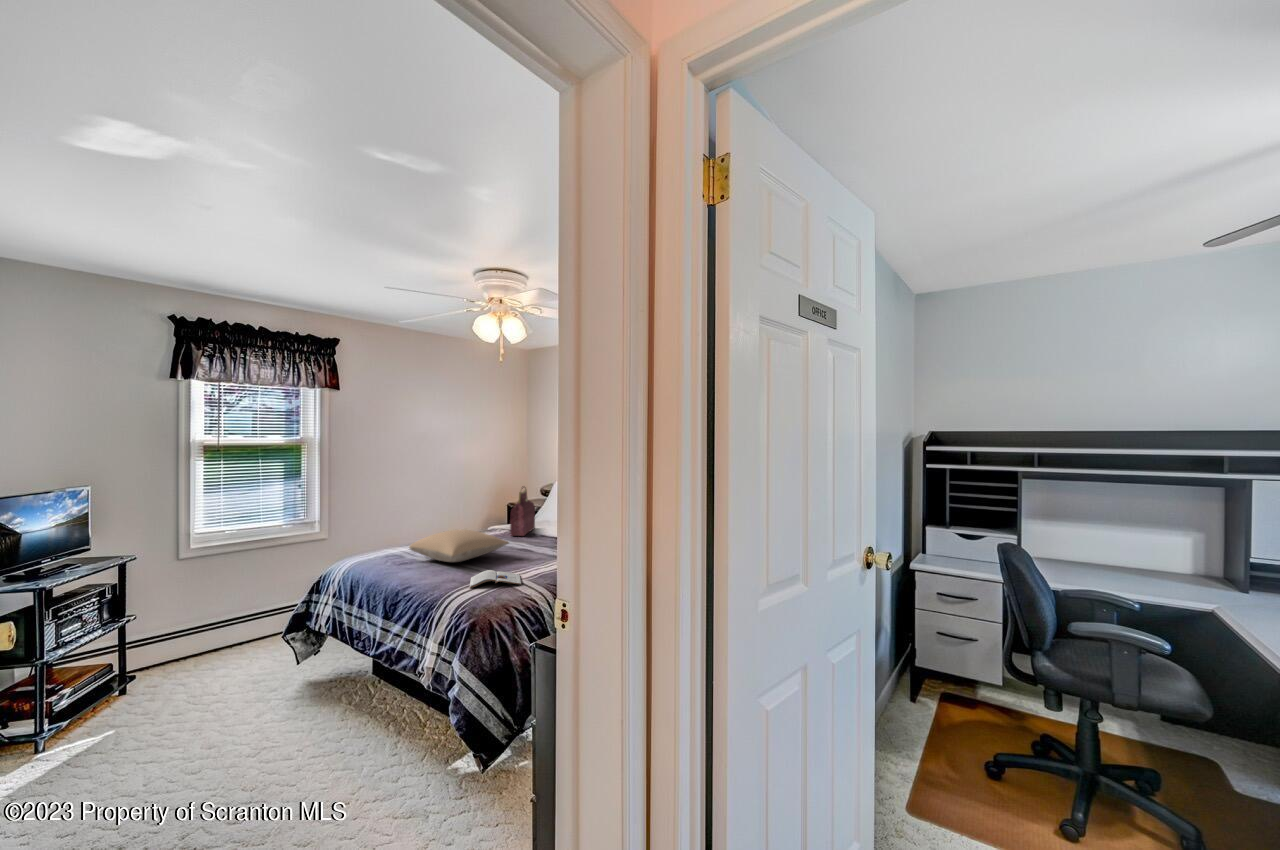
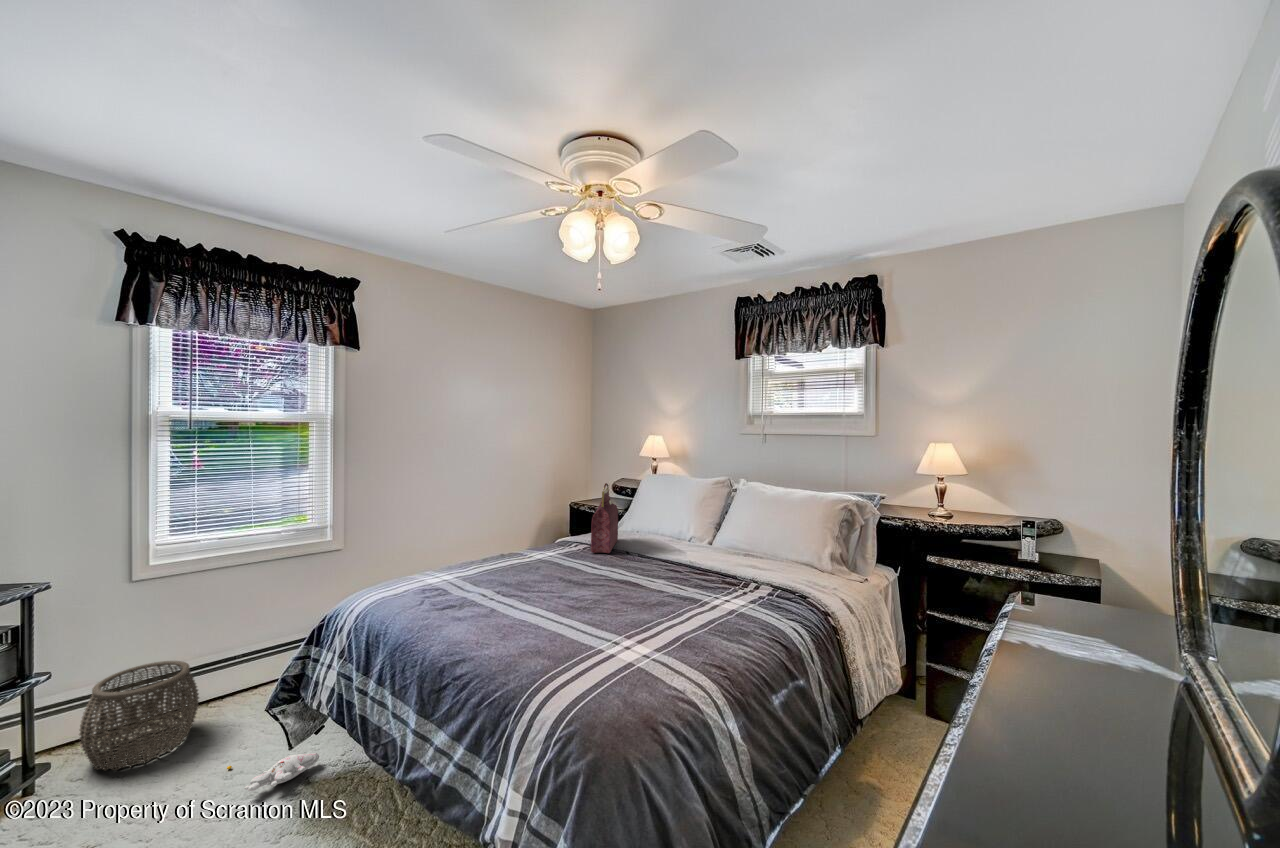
pillow: present [409,530,509,562] -> none [457,550,606,606]
magazine: present [470,570,521,588] -> none [562,627,652,669]
woven basket: none [154,613,230,680] -> present [79,661,199,771]
plush toy: none [255,666,317,684] -> present [227,753,319,791]

